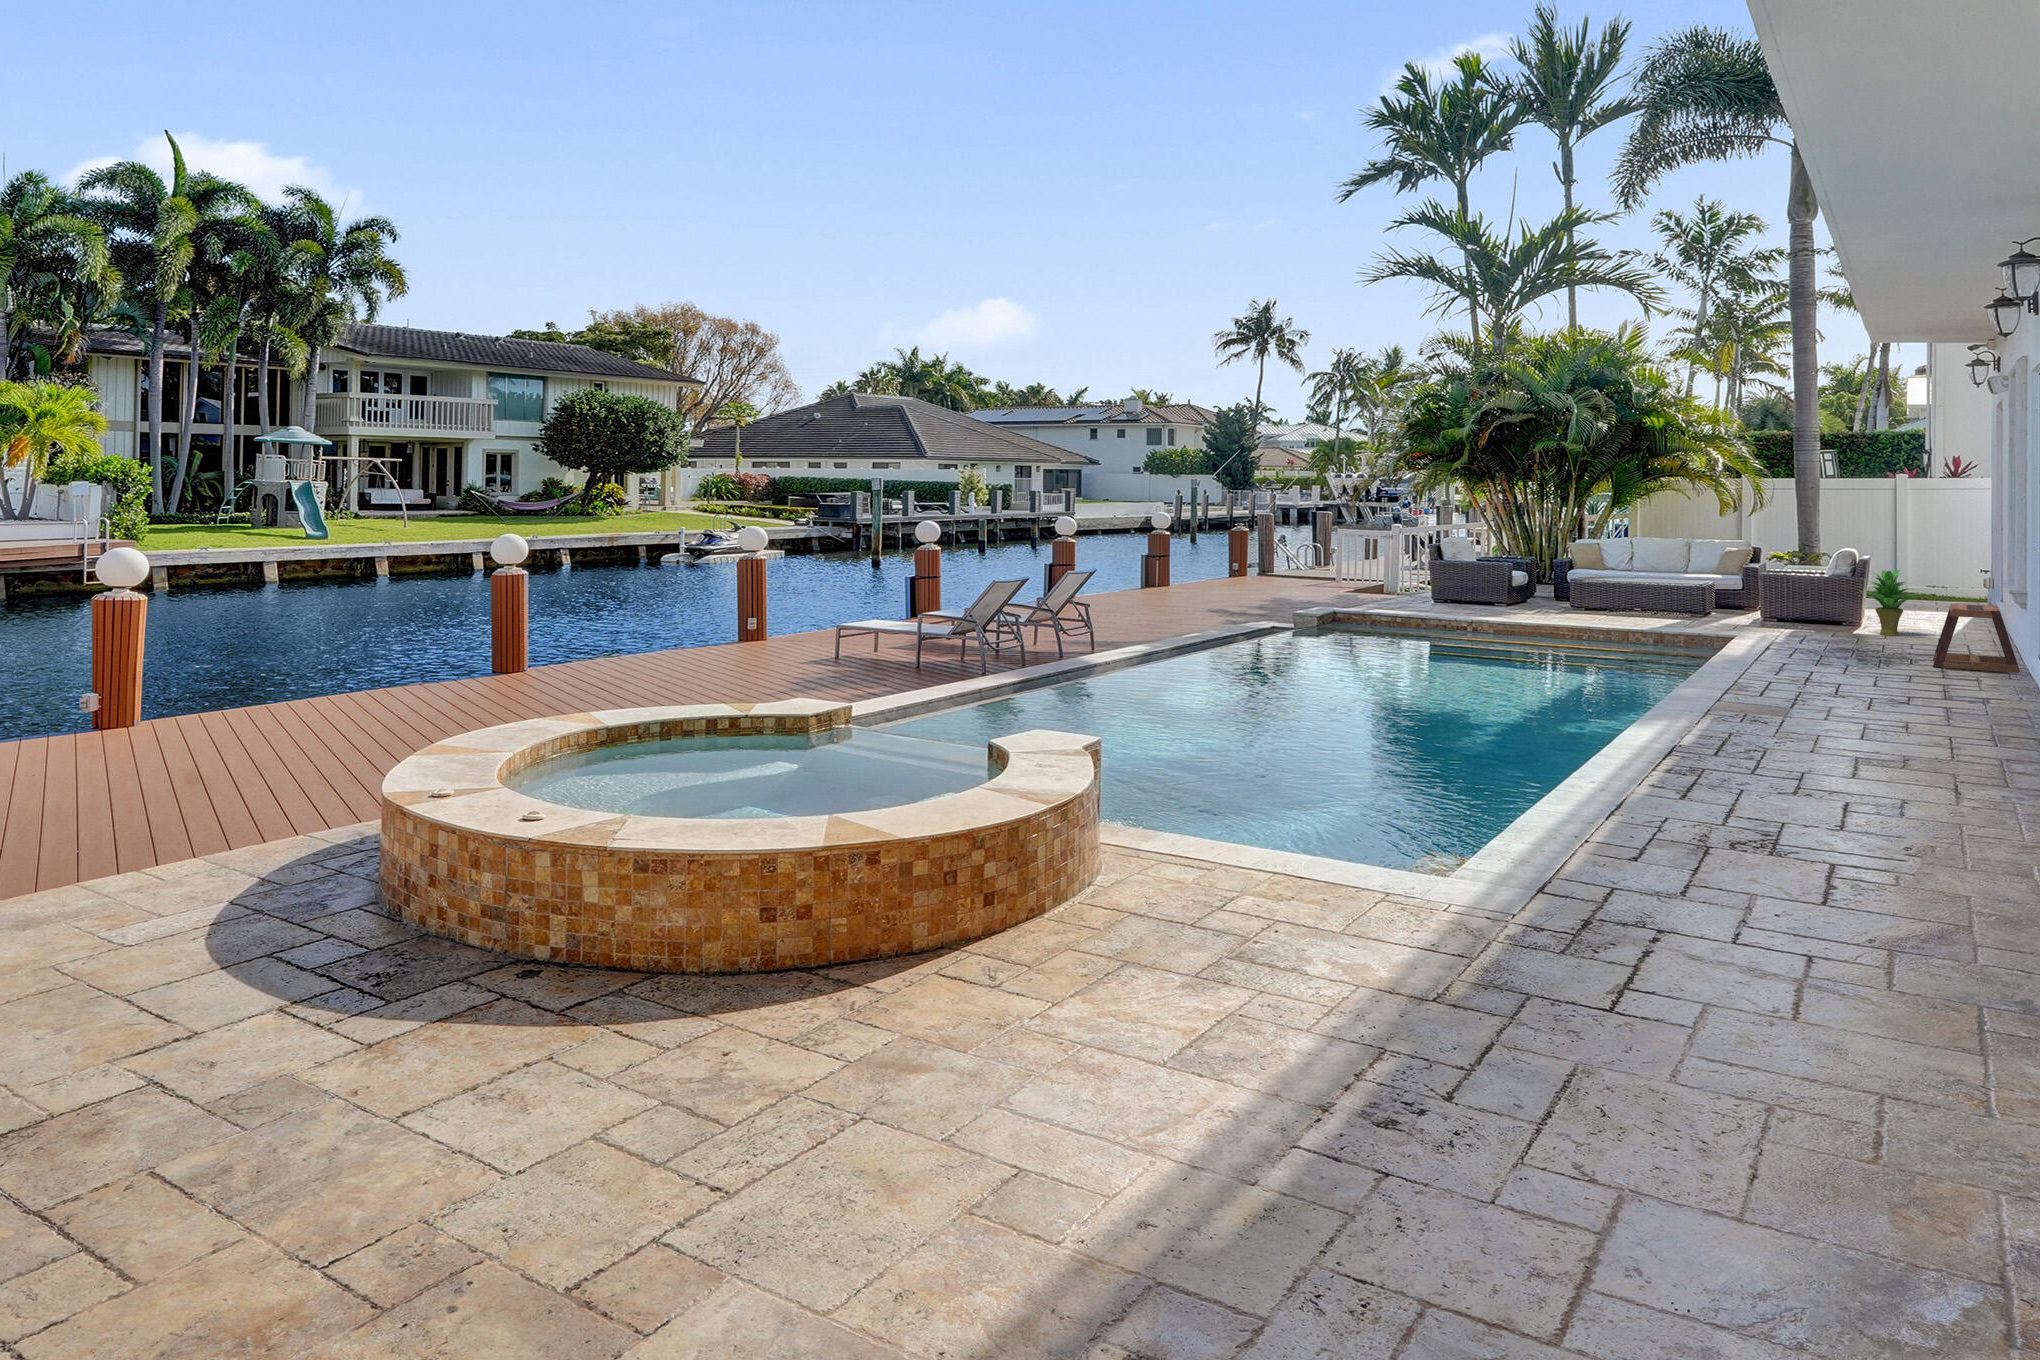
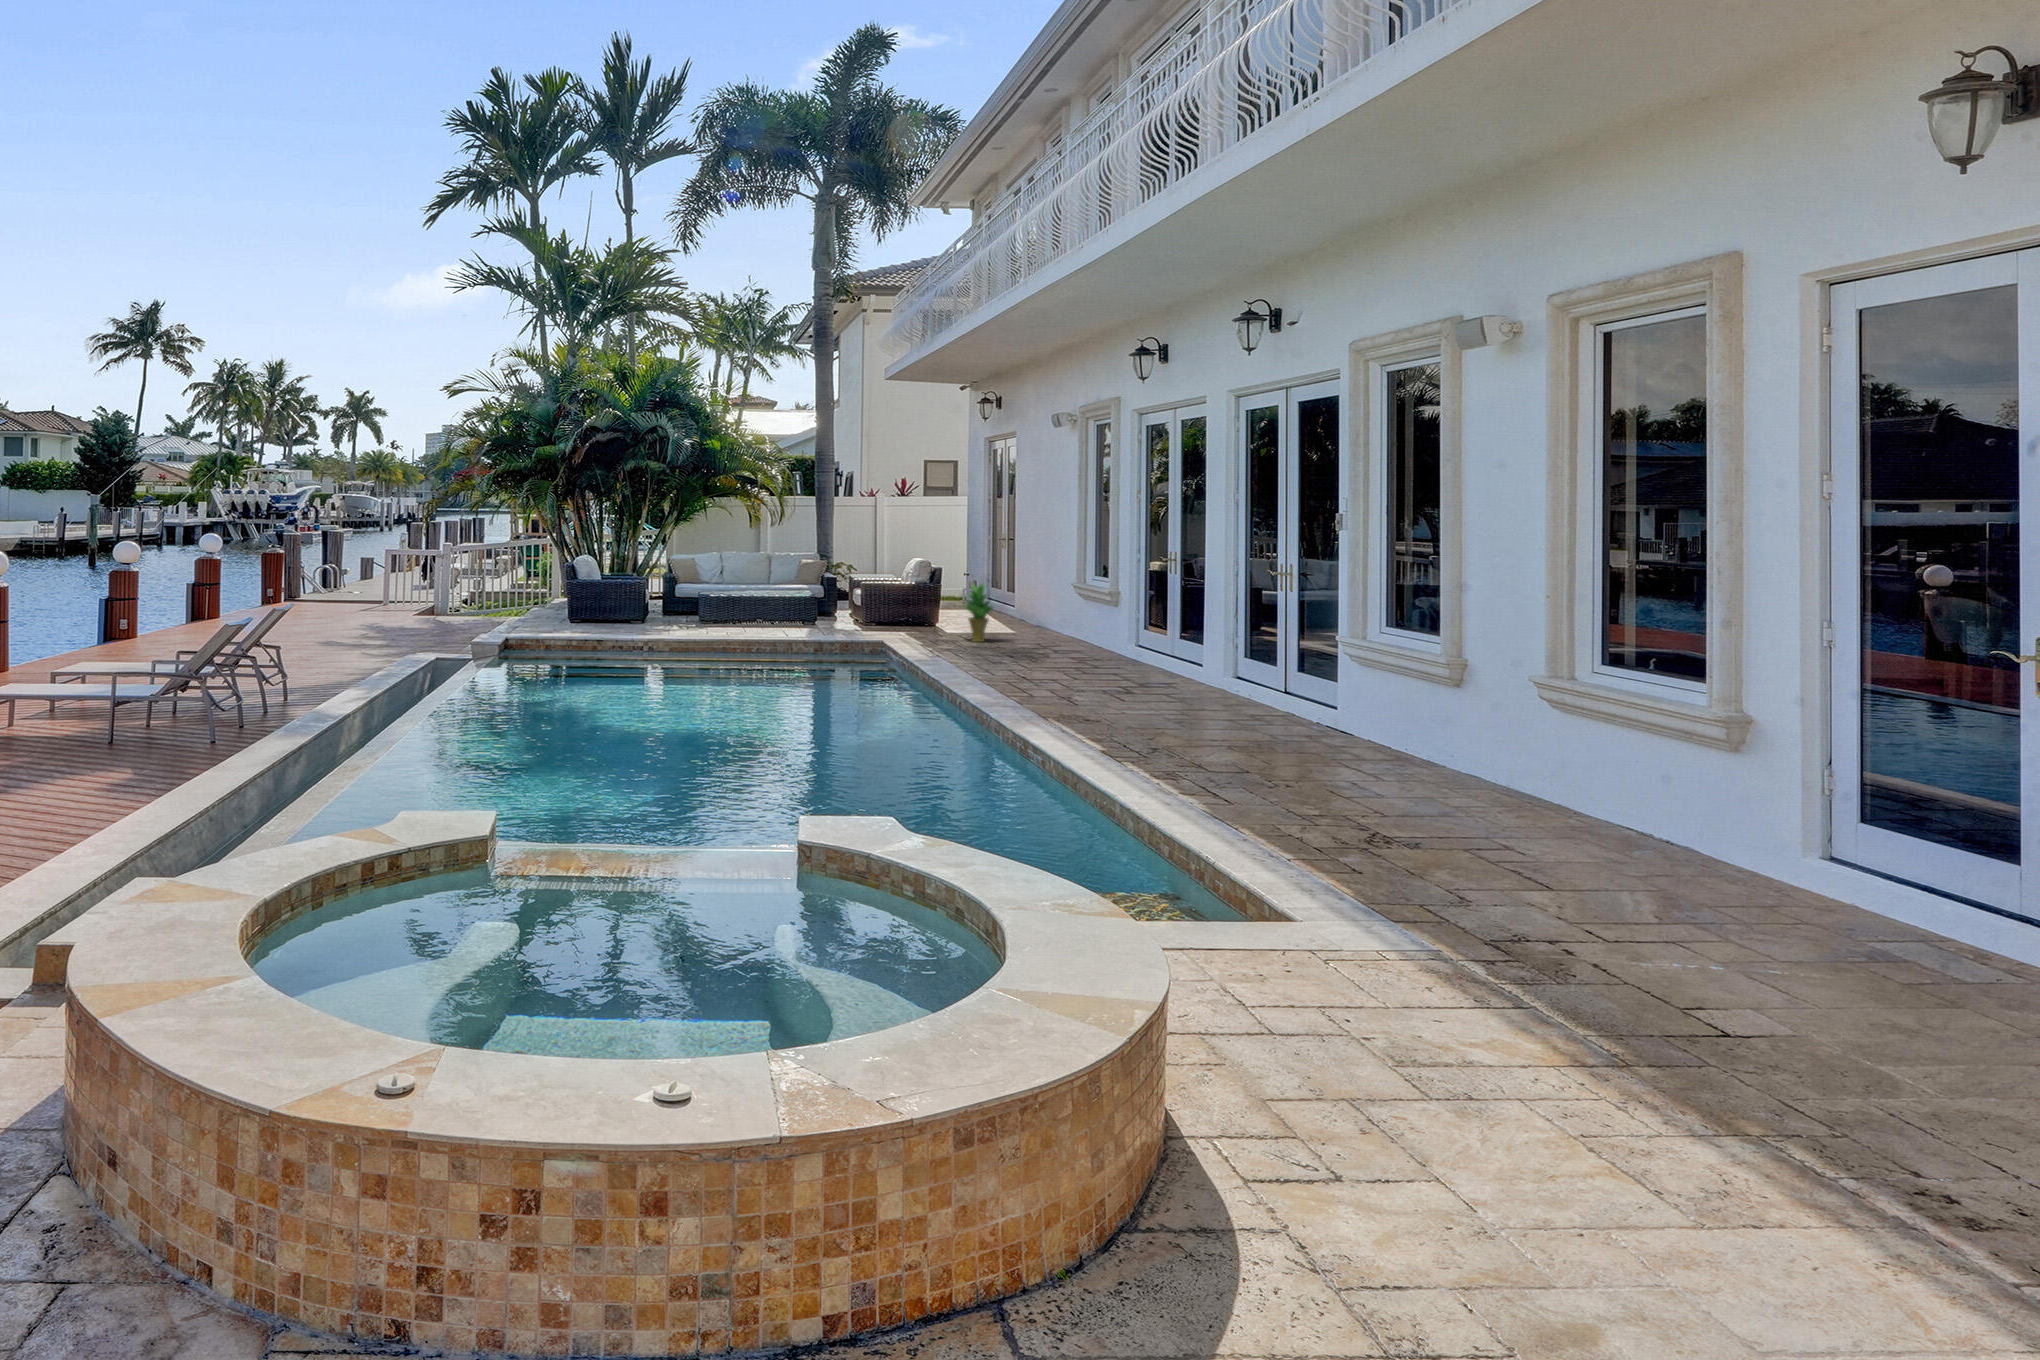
stool: present [1933,604,2020,673] -> none [1060,611,1140,669]

